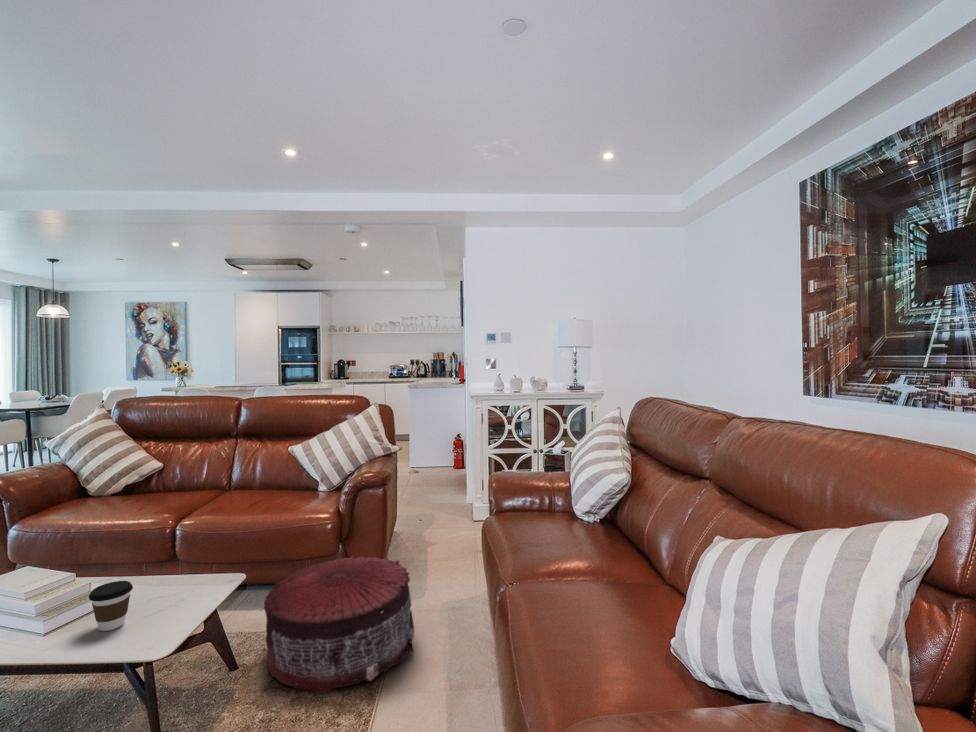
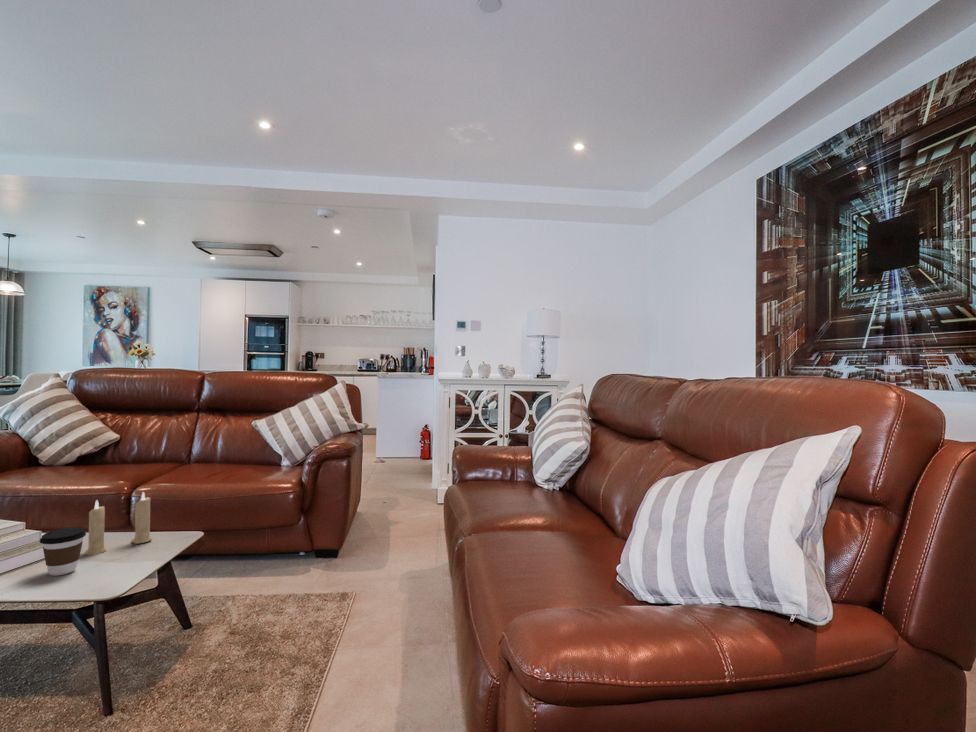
candle: none [132,534,197,604] -> present [85,492,152,555]
pouf: present [264,556,414,693] -> none [221,521,373,646]

